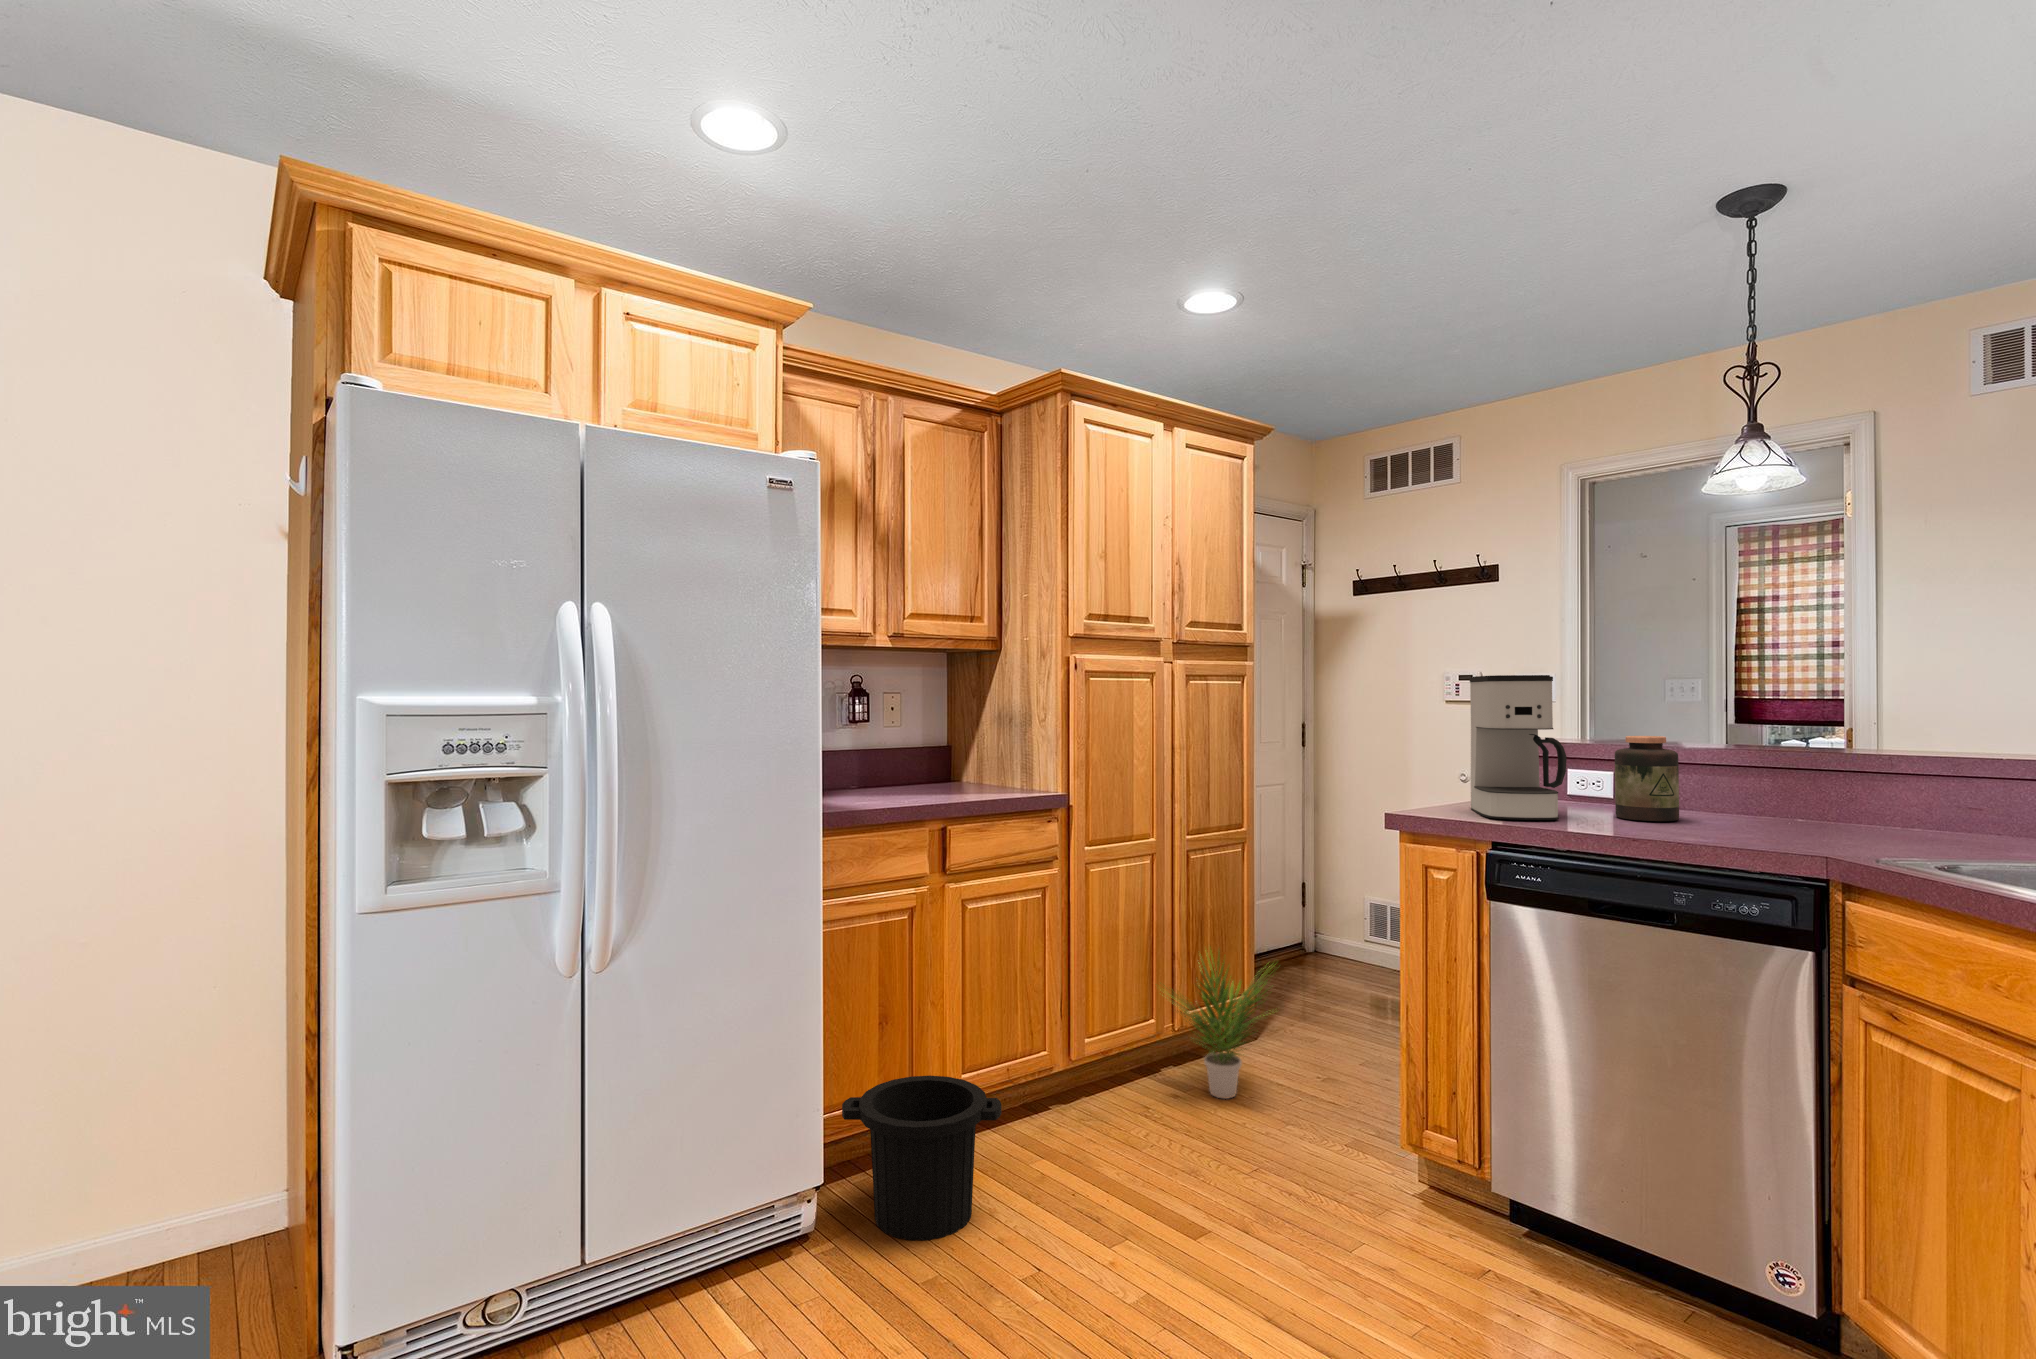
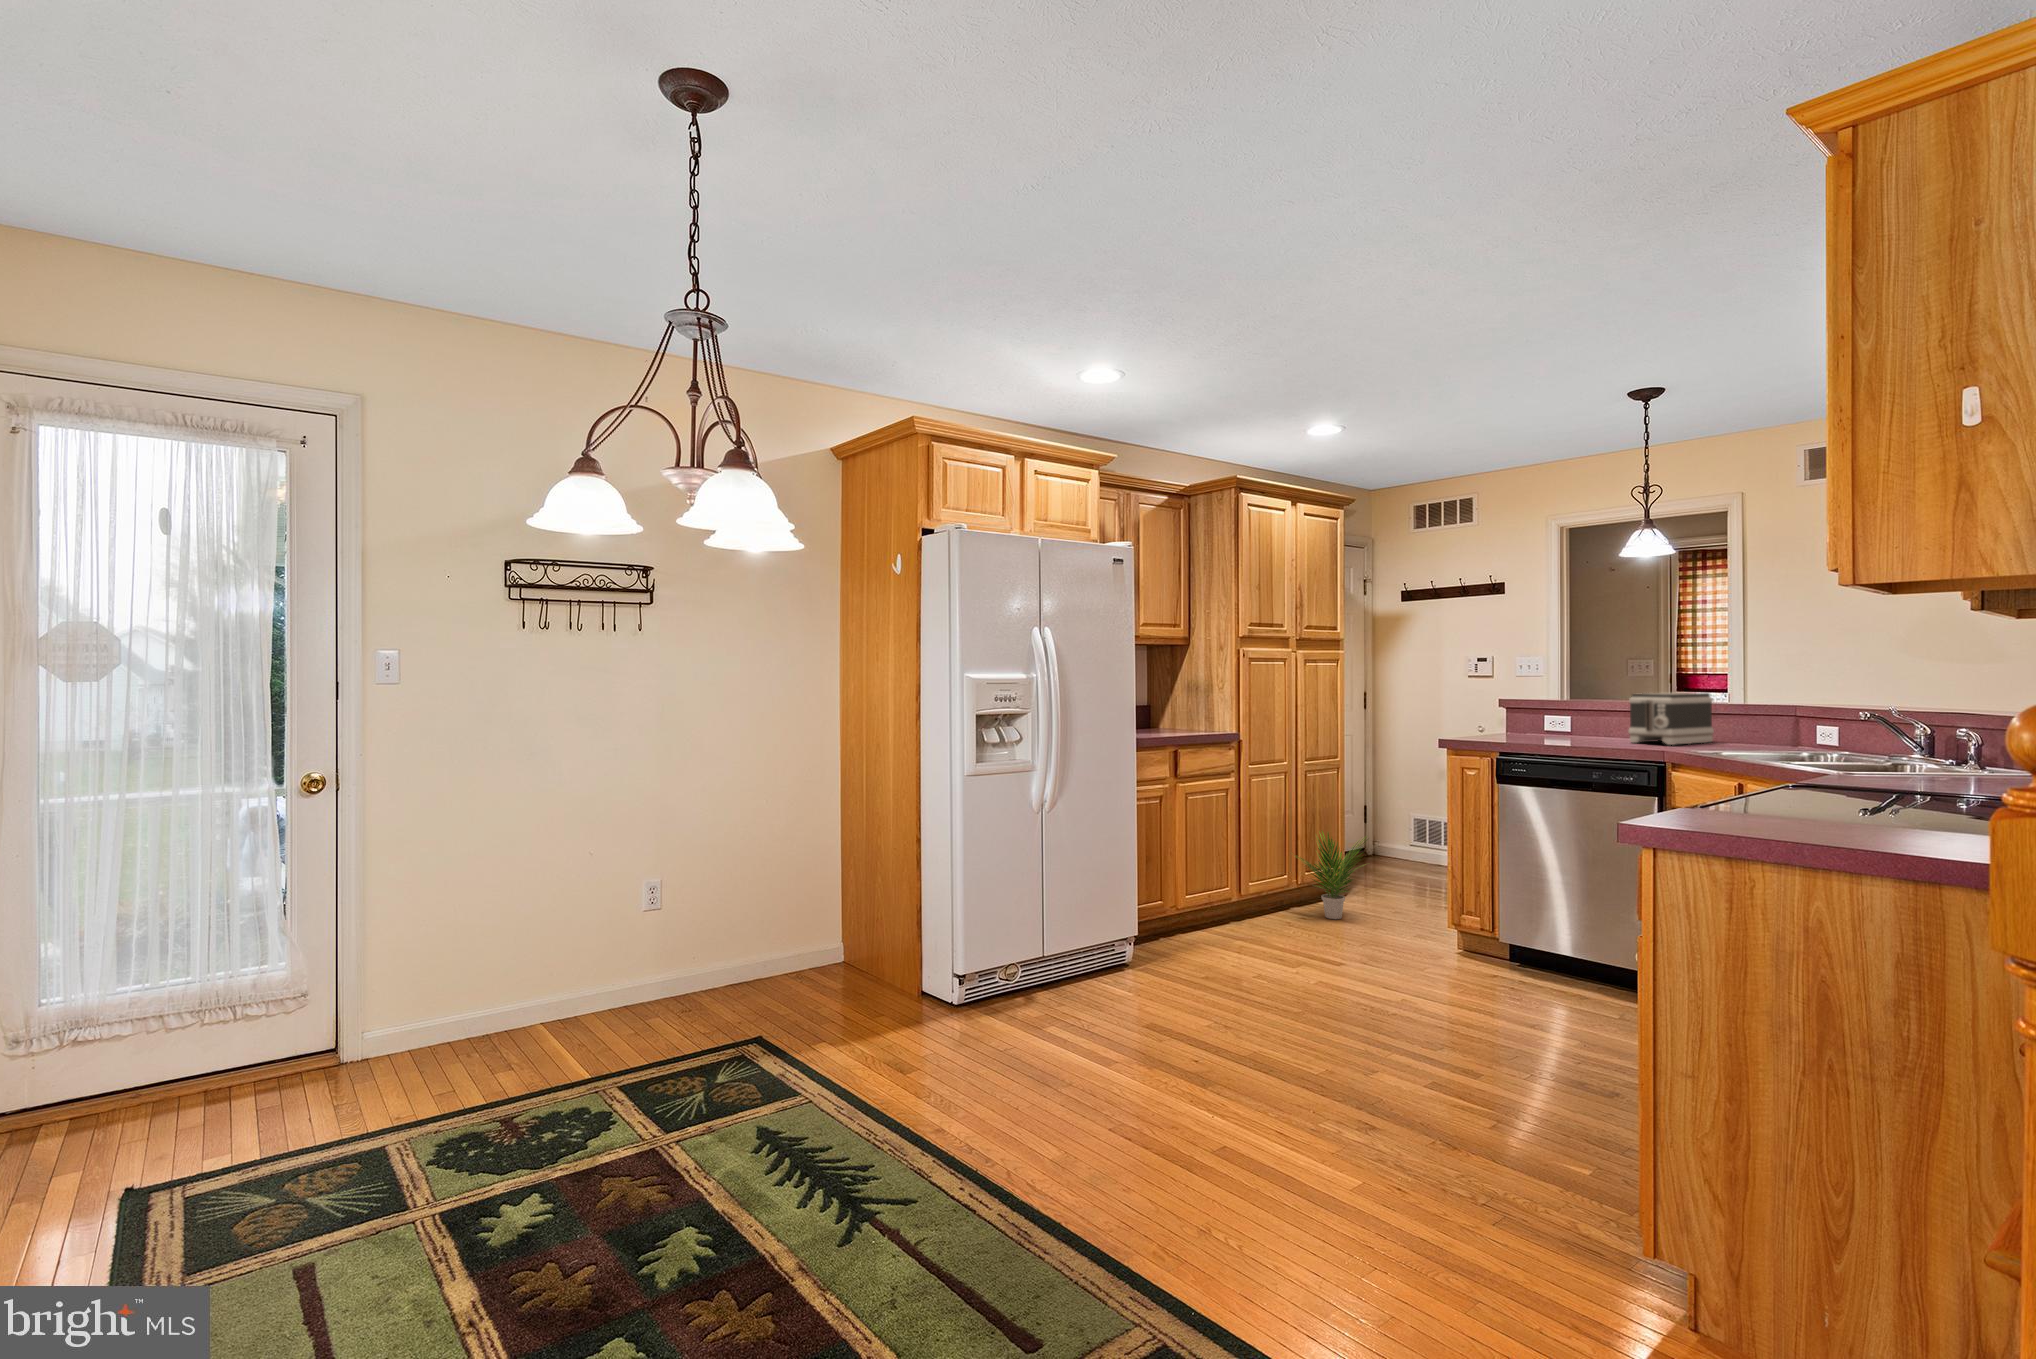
coffee maker: present [1470,675,1567,820] -> none [1487,661,1540,740]
toaster: none [1737,734,1902,839] -> present [1628,693,1714,745]
jar: present [1615,736,1679,821] -> none [1567,694,1601,740]
trash can: present [842,1076,1002,1241] -> none [1141,889,1229,966]

